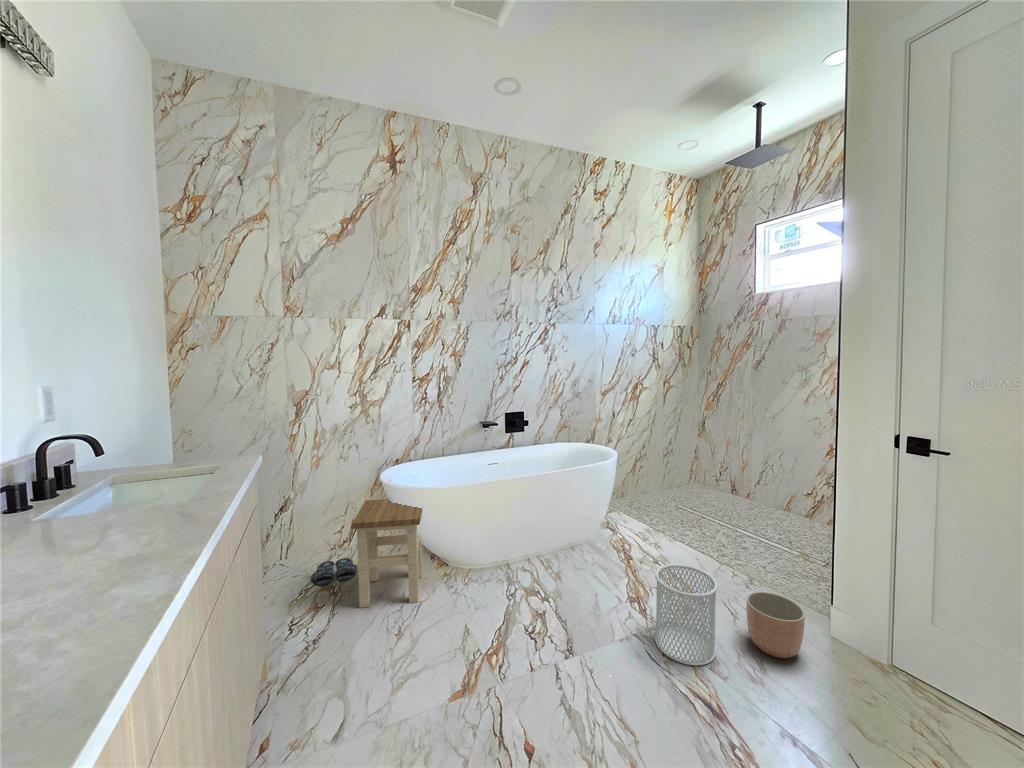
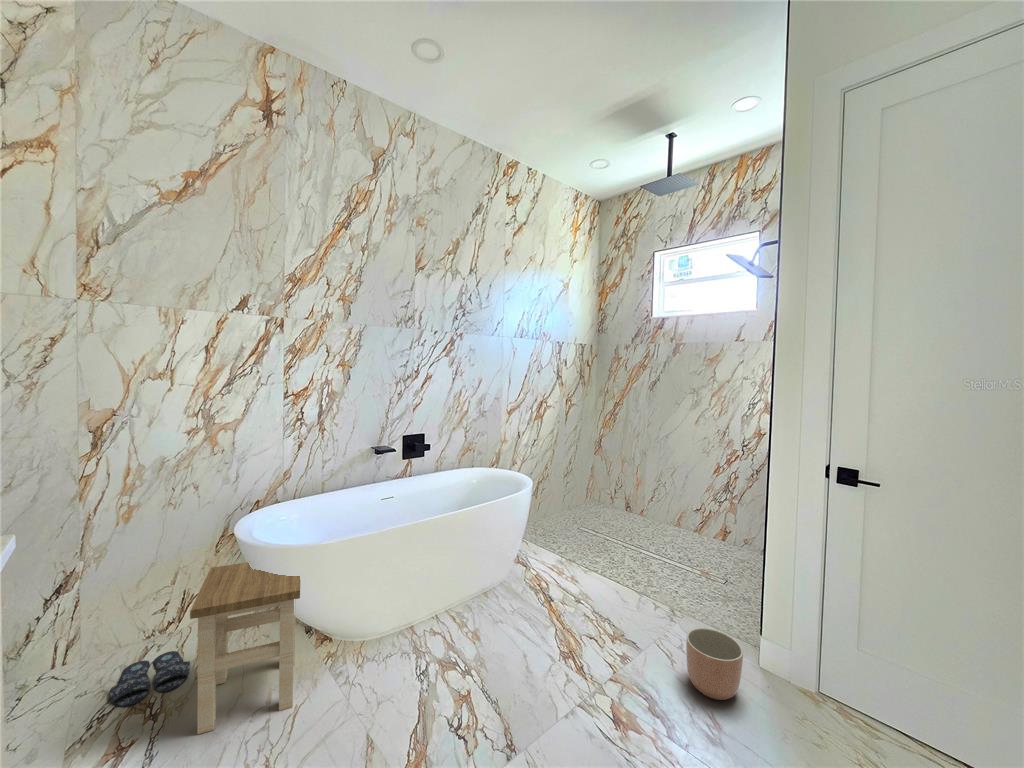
wastebasket: present [655,564,718,666] -> none [598,610,667,730]

